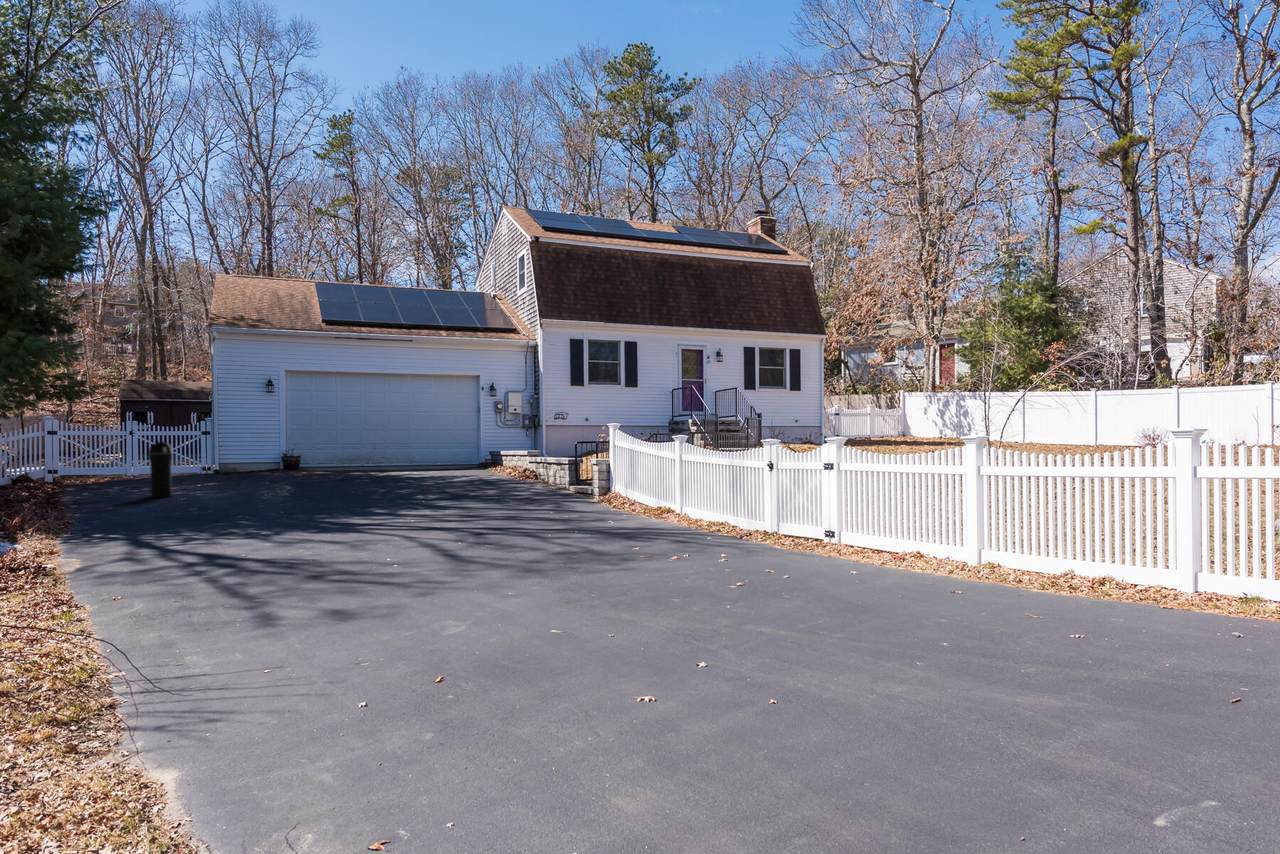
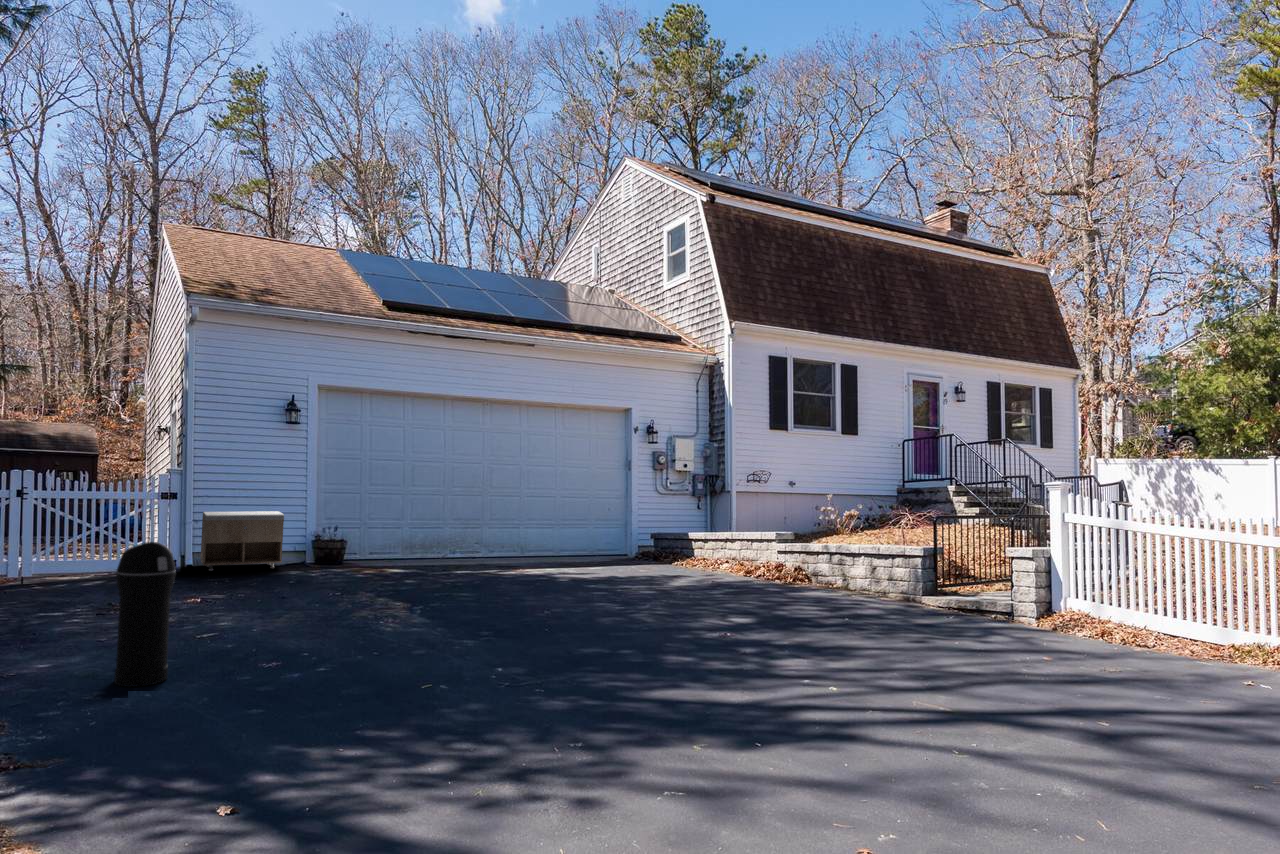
storage bench: none [222,441,264,472] -> present [200,511,284,571]

